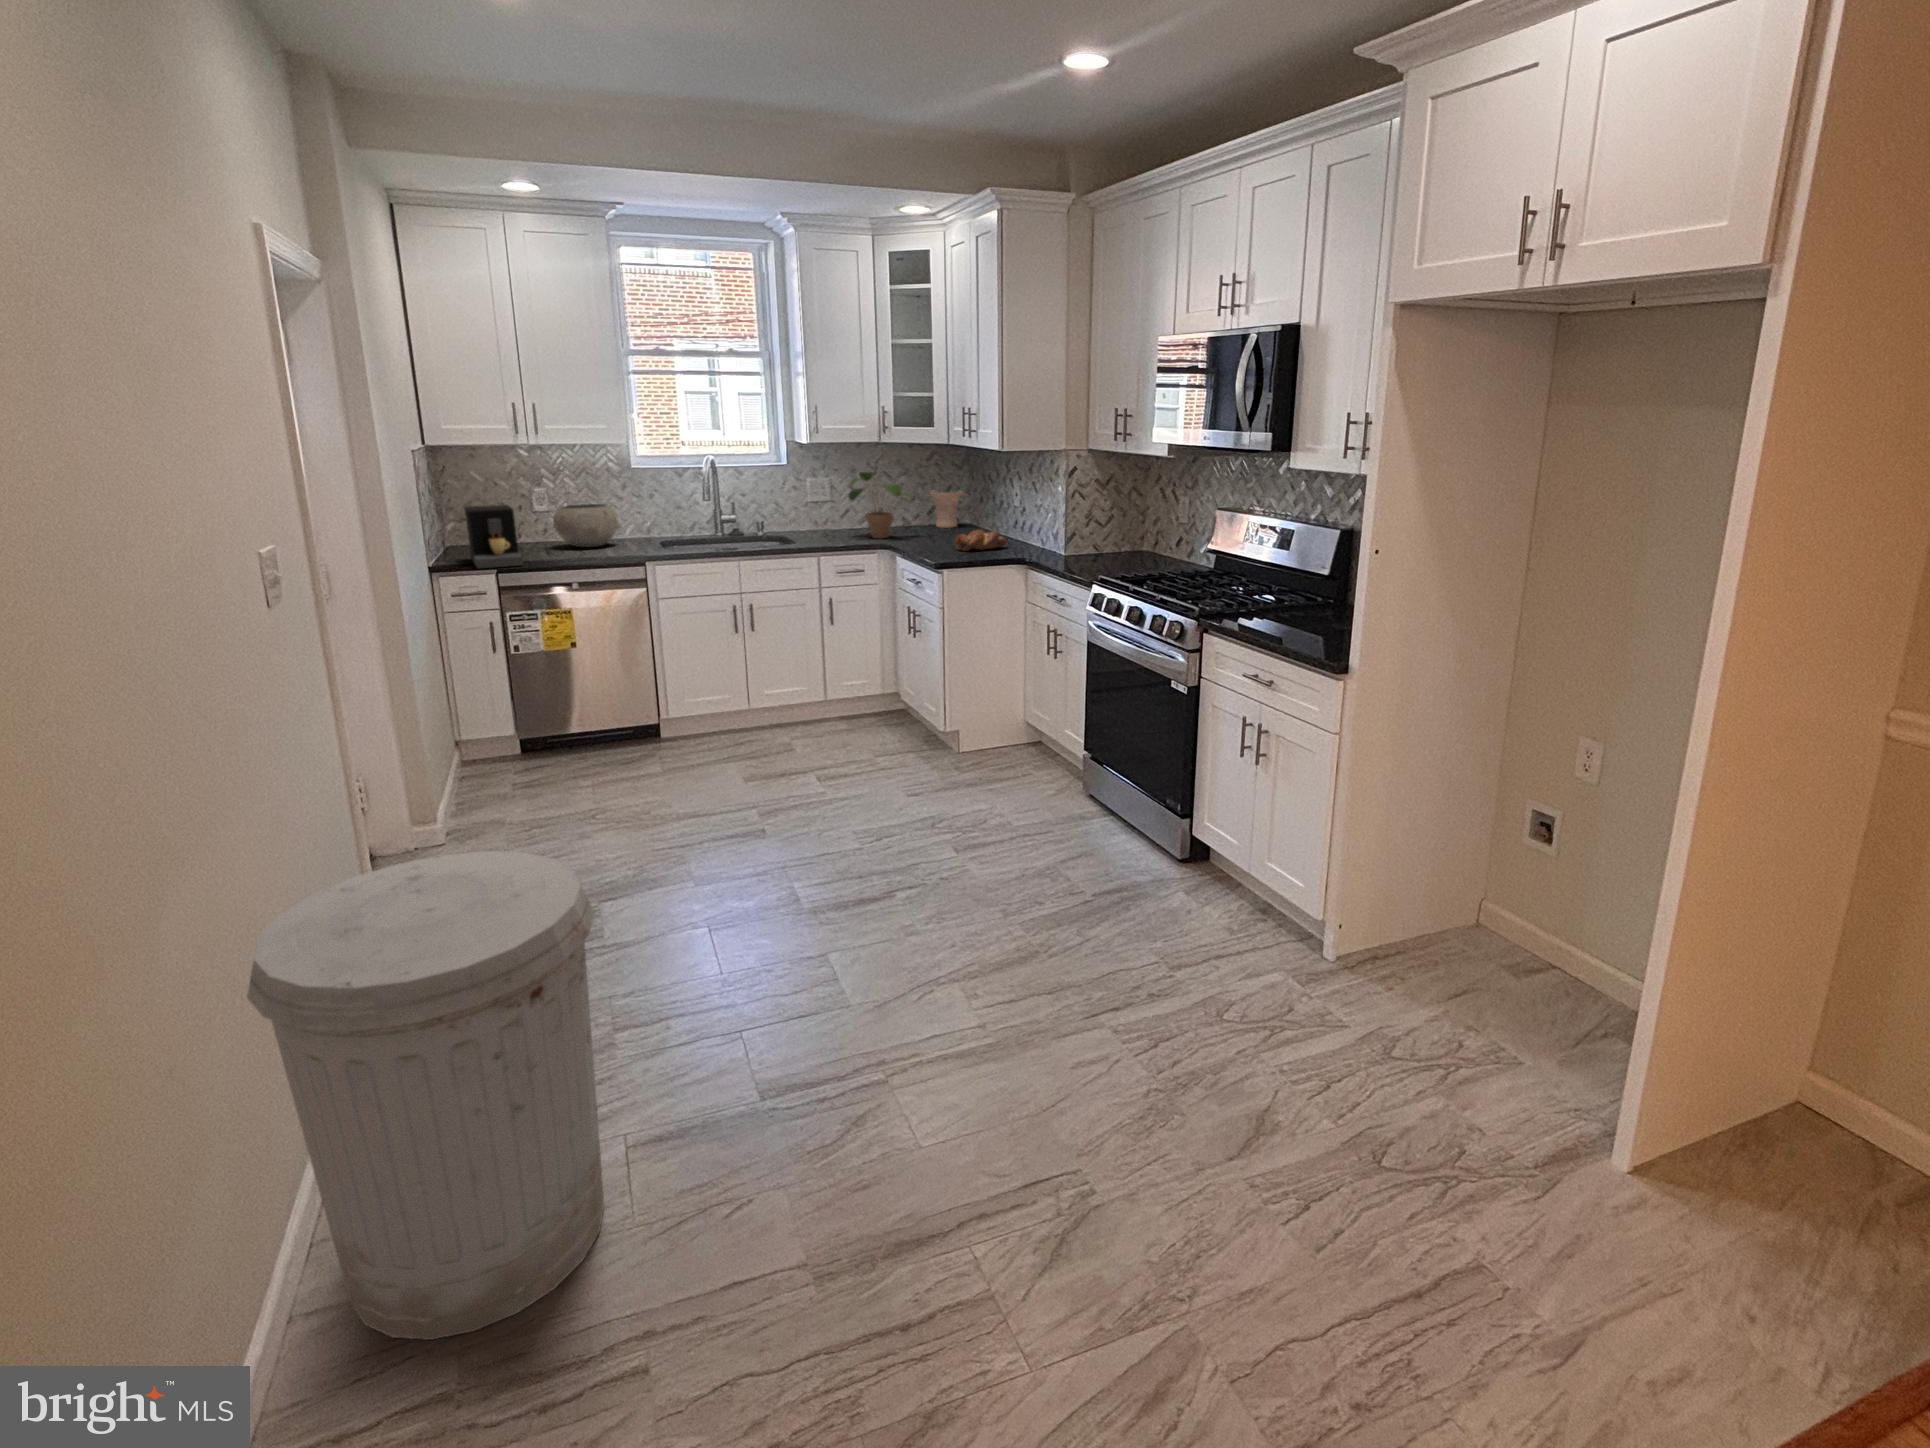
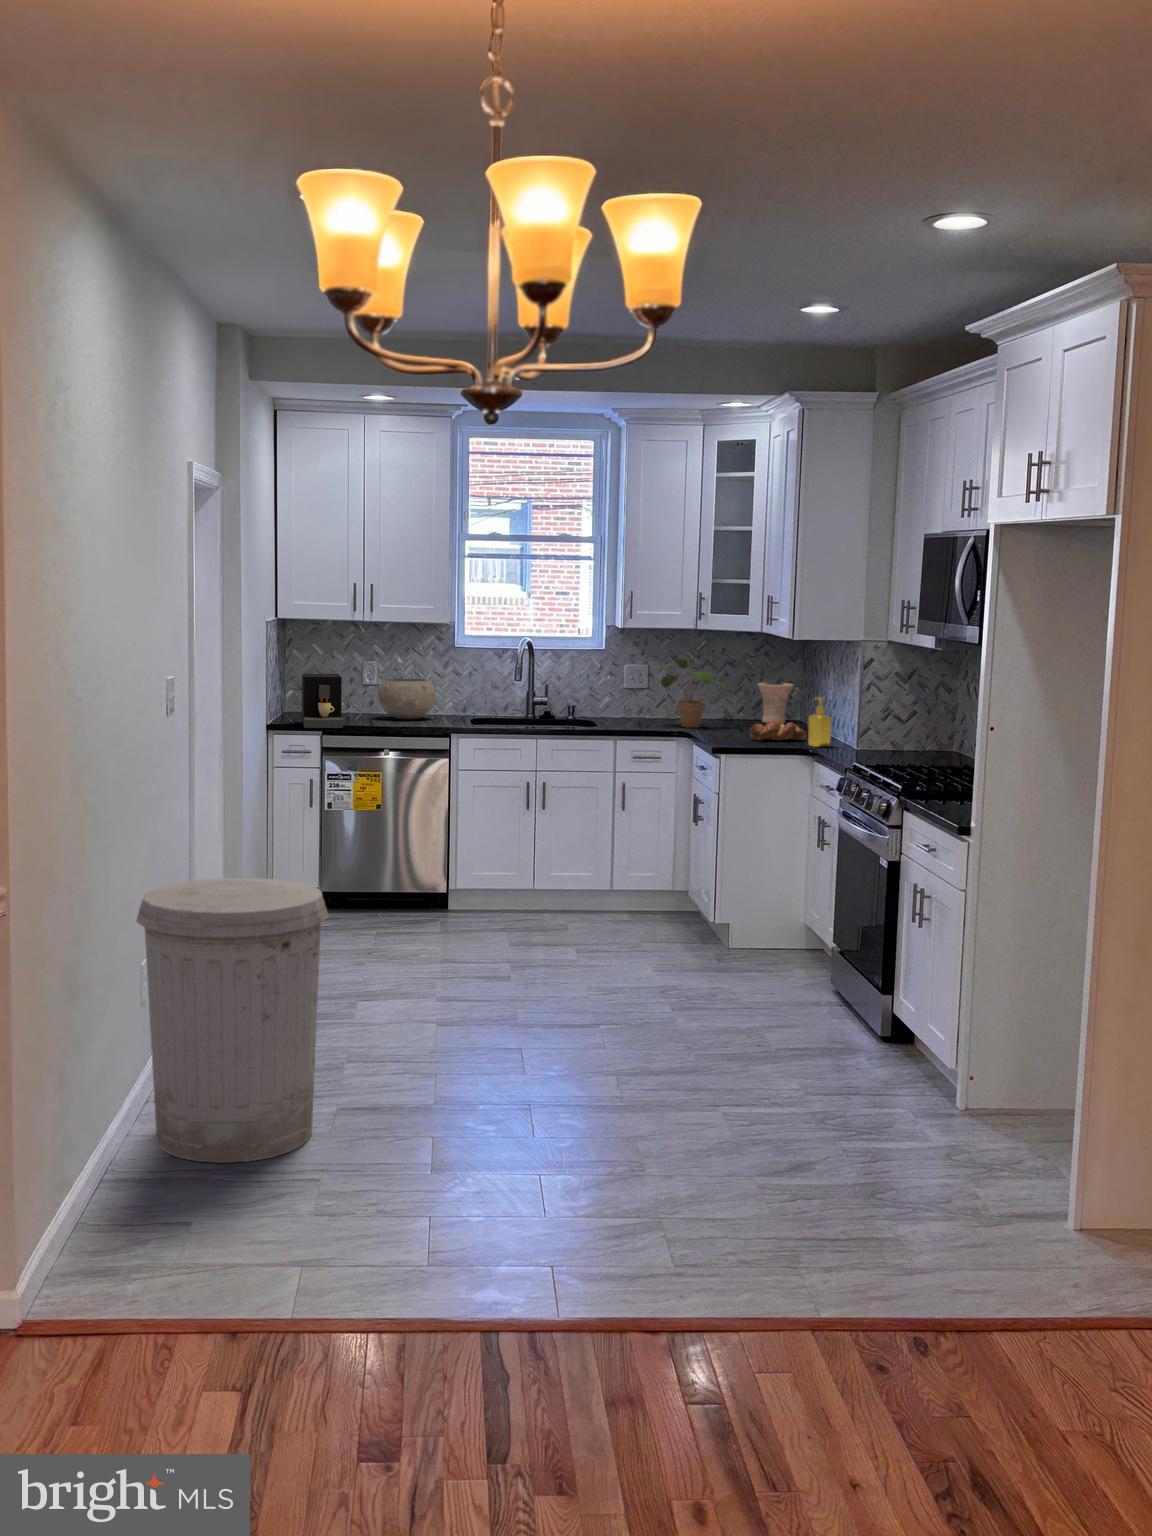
soap dispenser: none [1018,506,1041,555] -> present [808,697,831,747]

